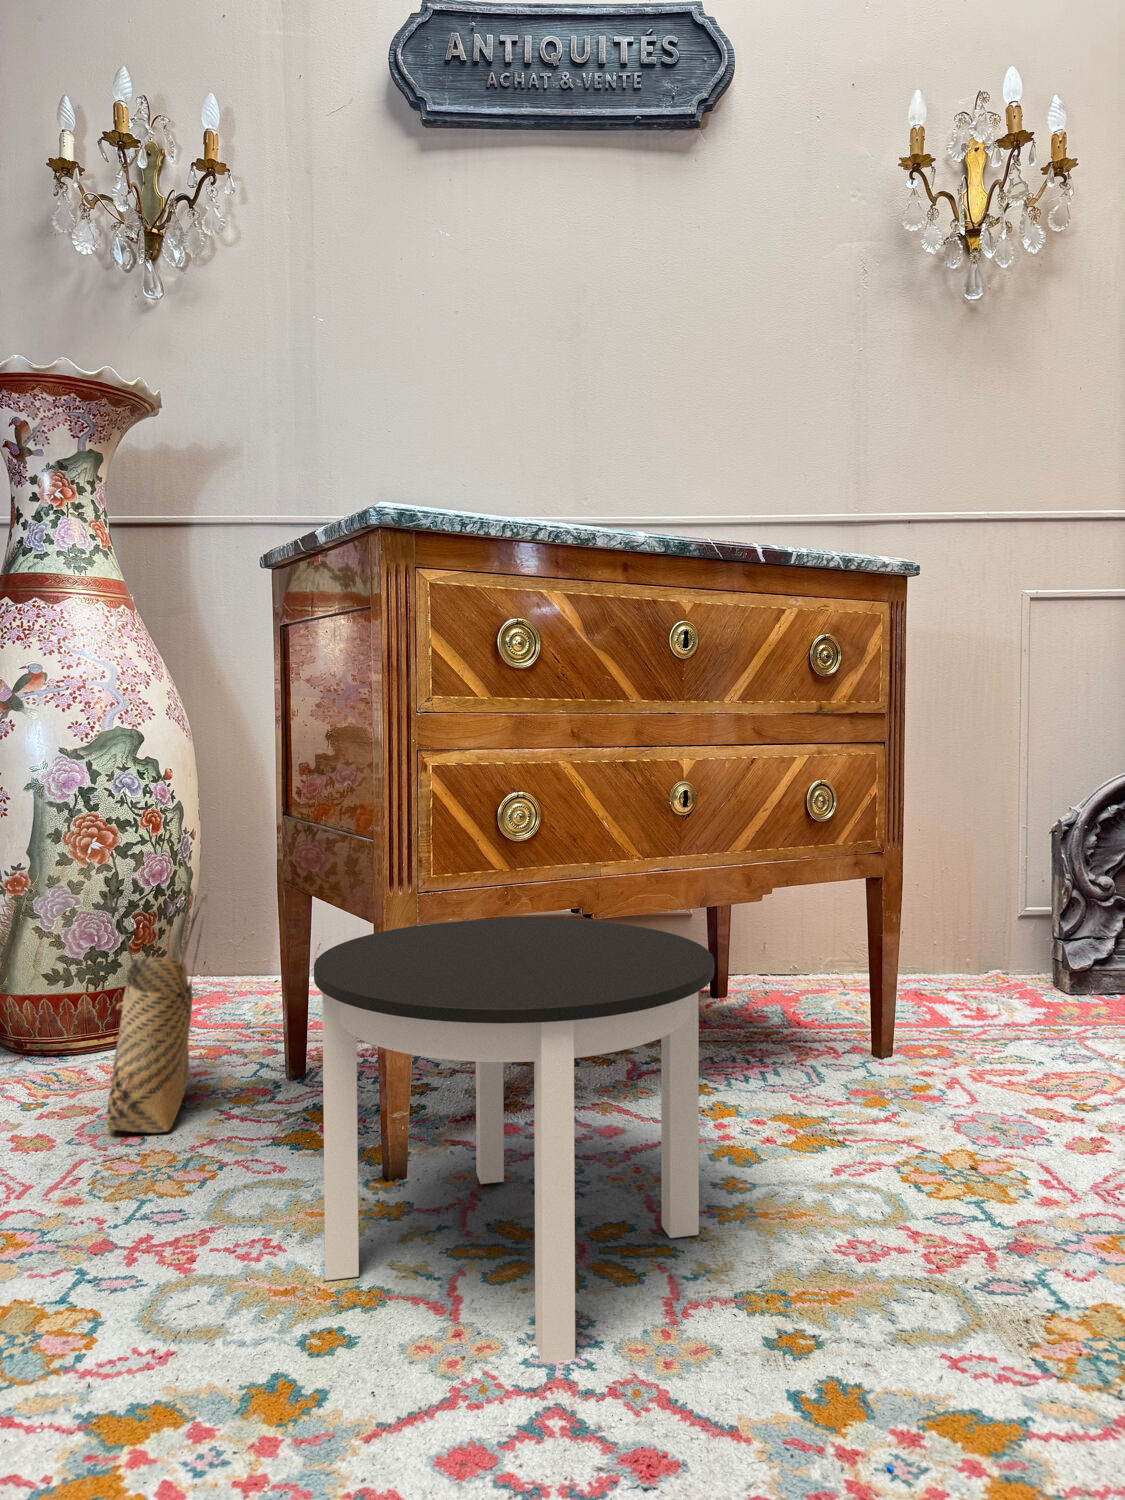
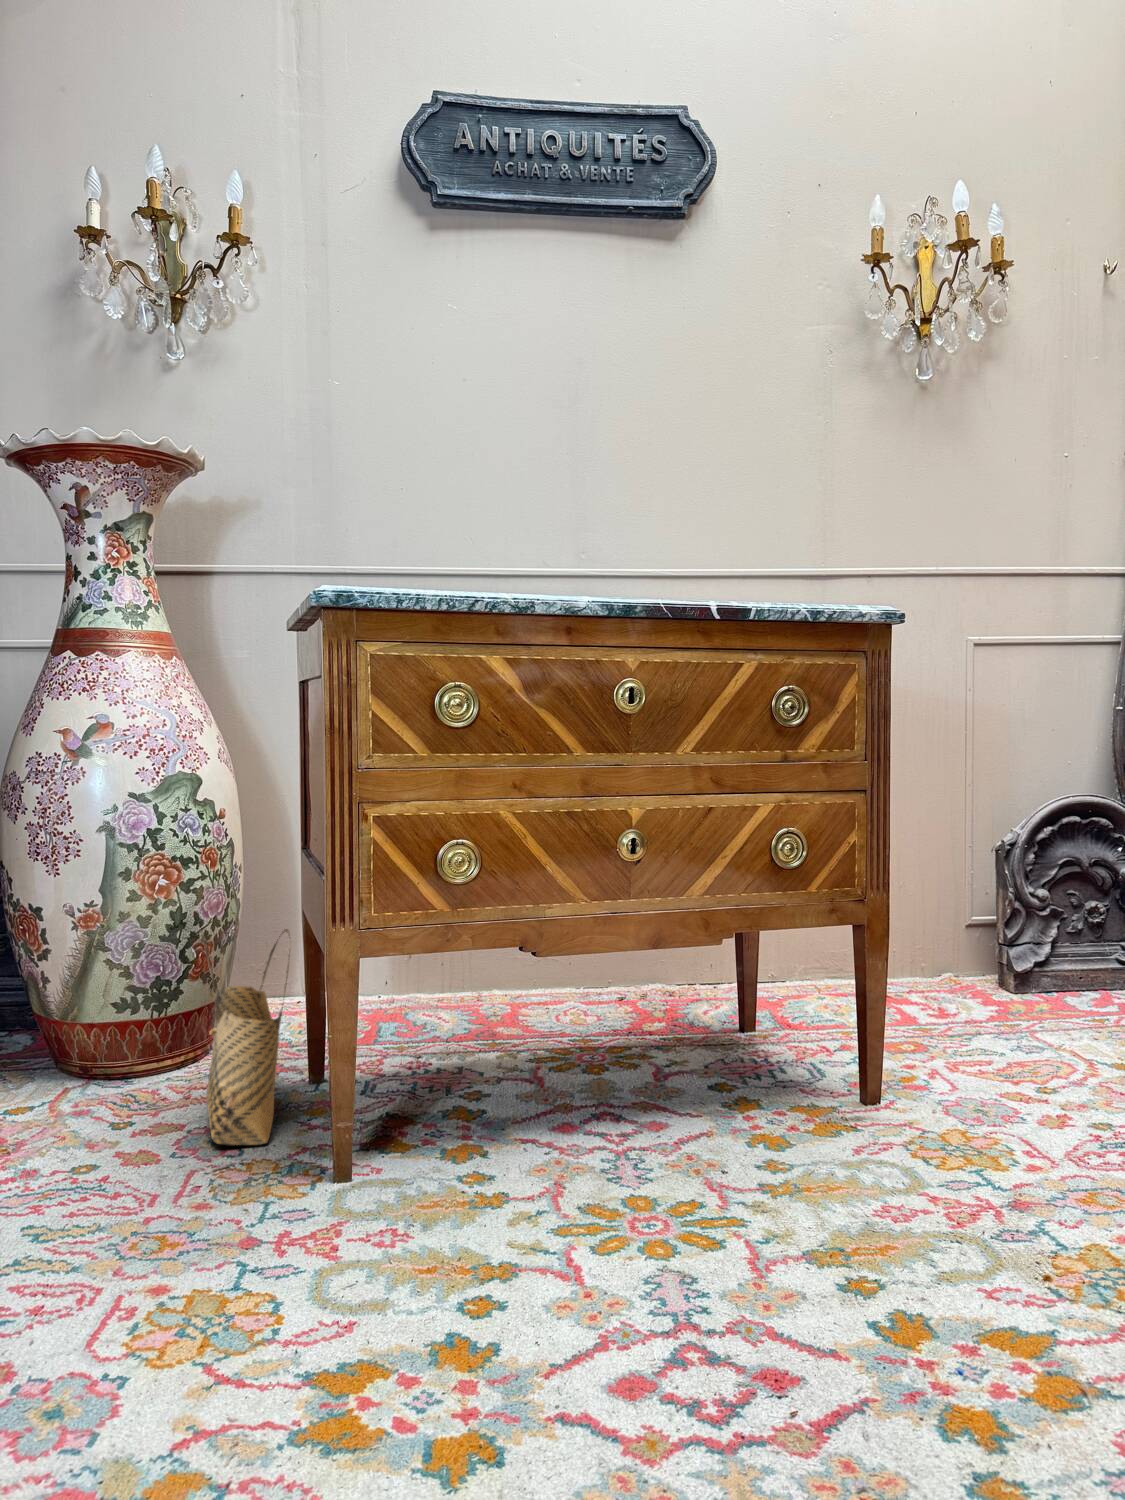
round table: present [314,919,714,1363] -> none [449,947,782,1313]

